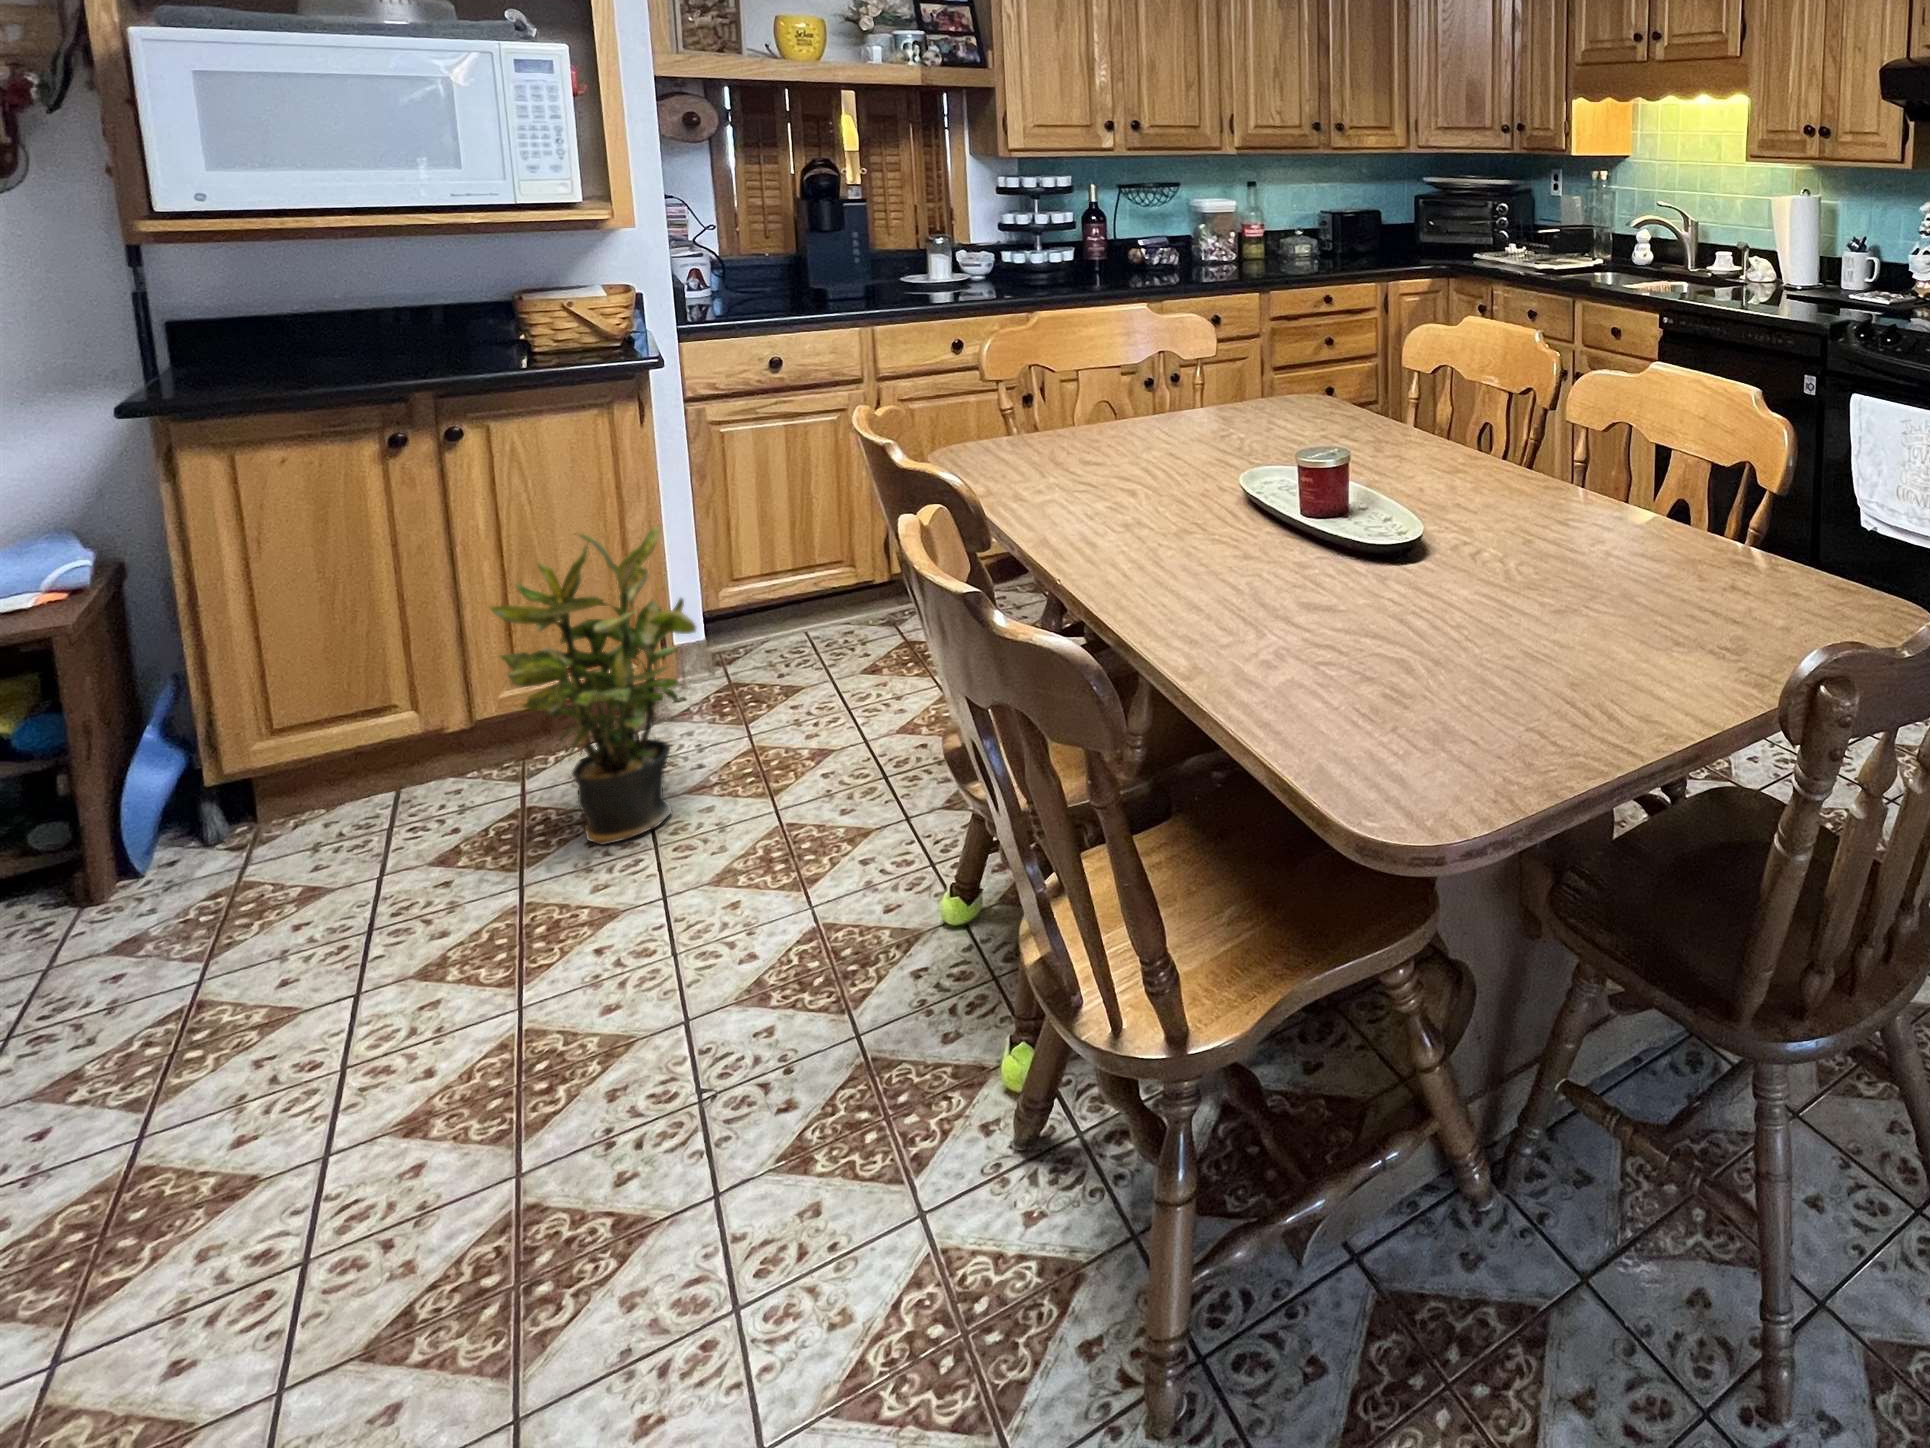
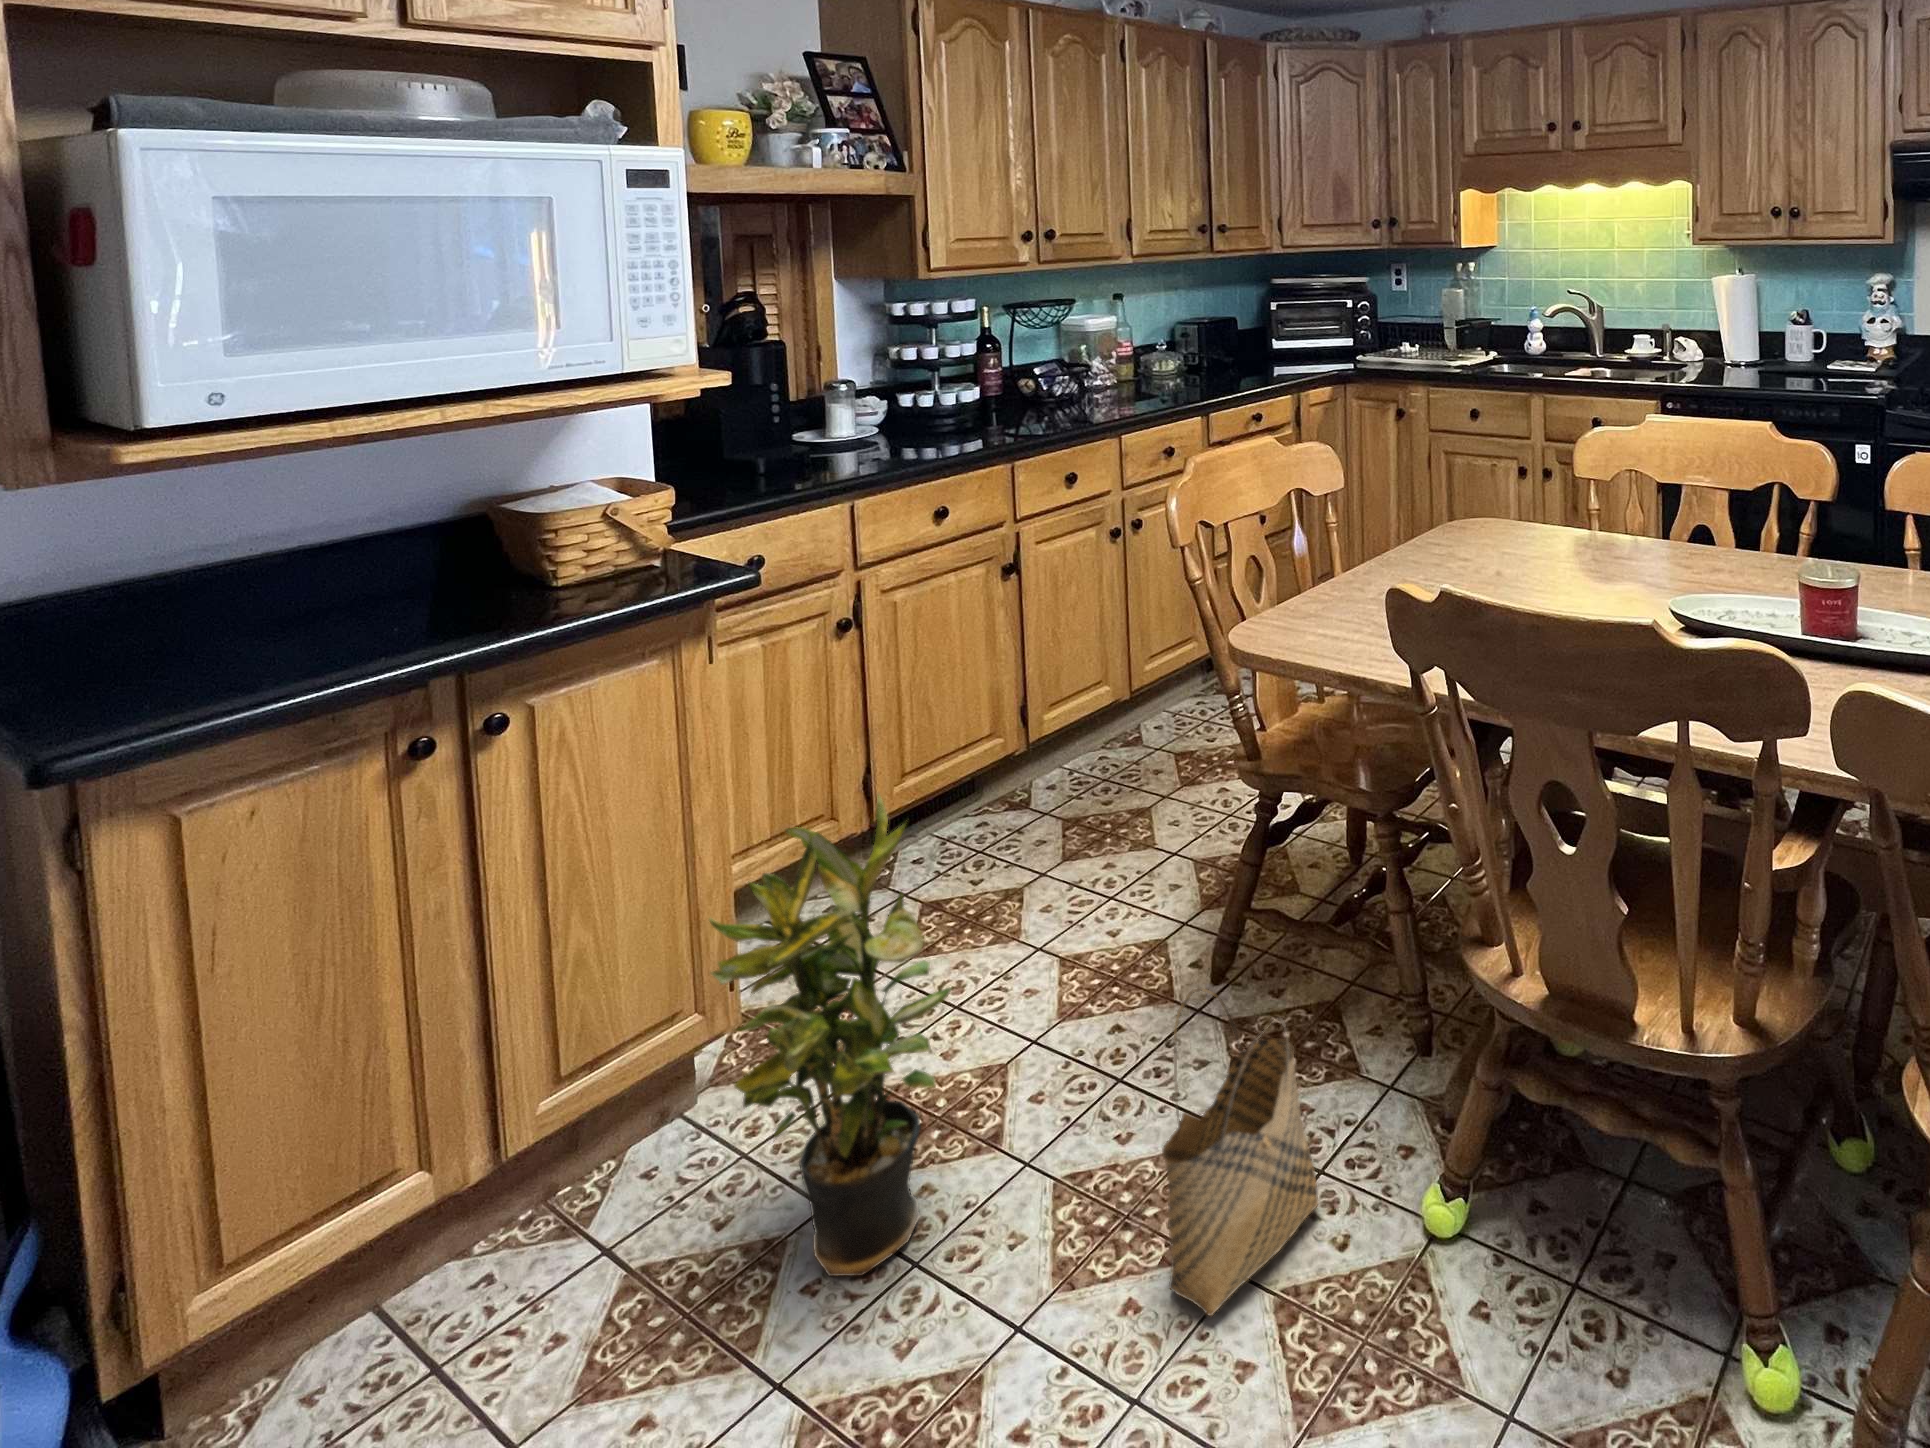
woven basket: none [716,700,883,922] -> present [1162,988,1318,1316]

